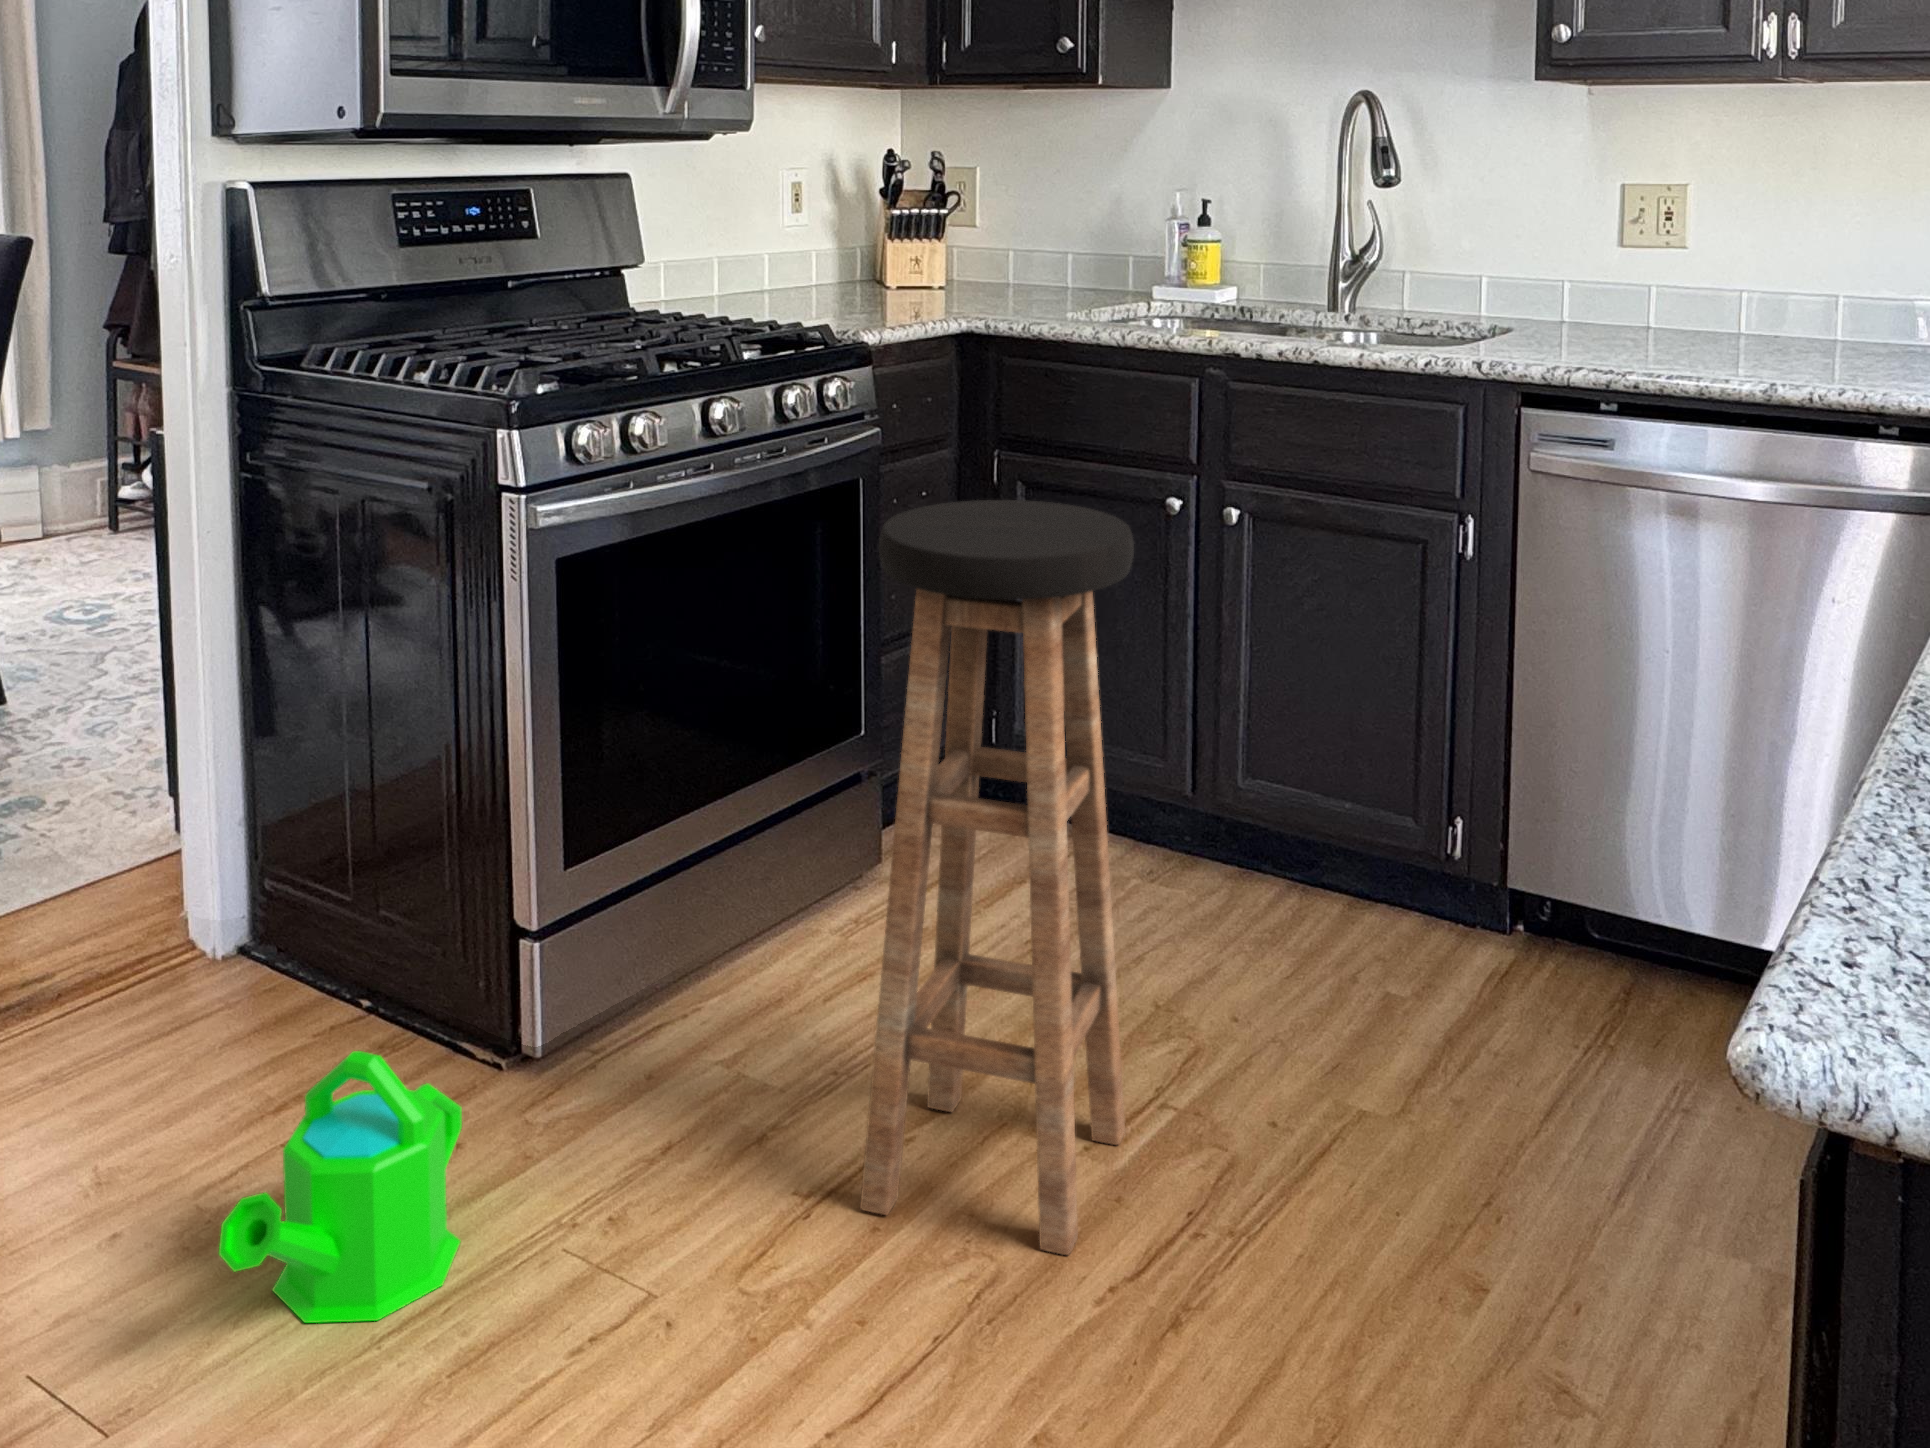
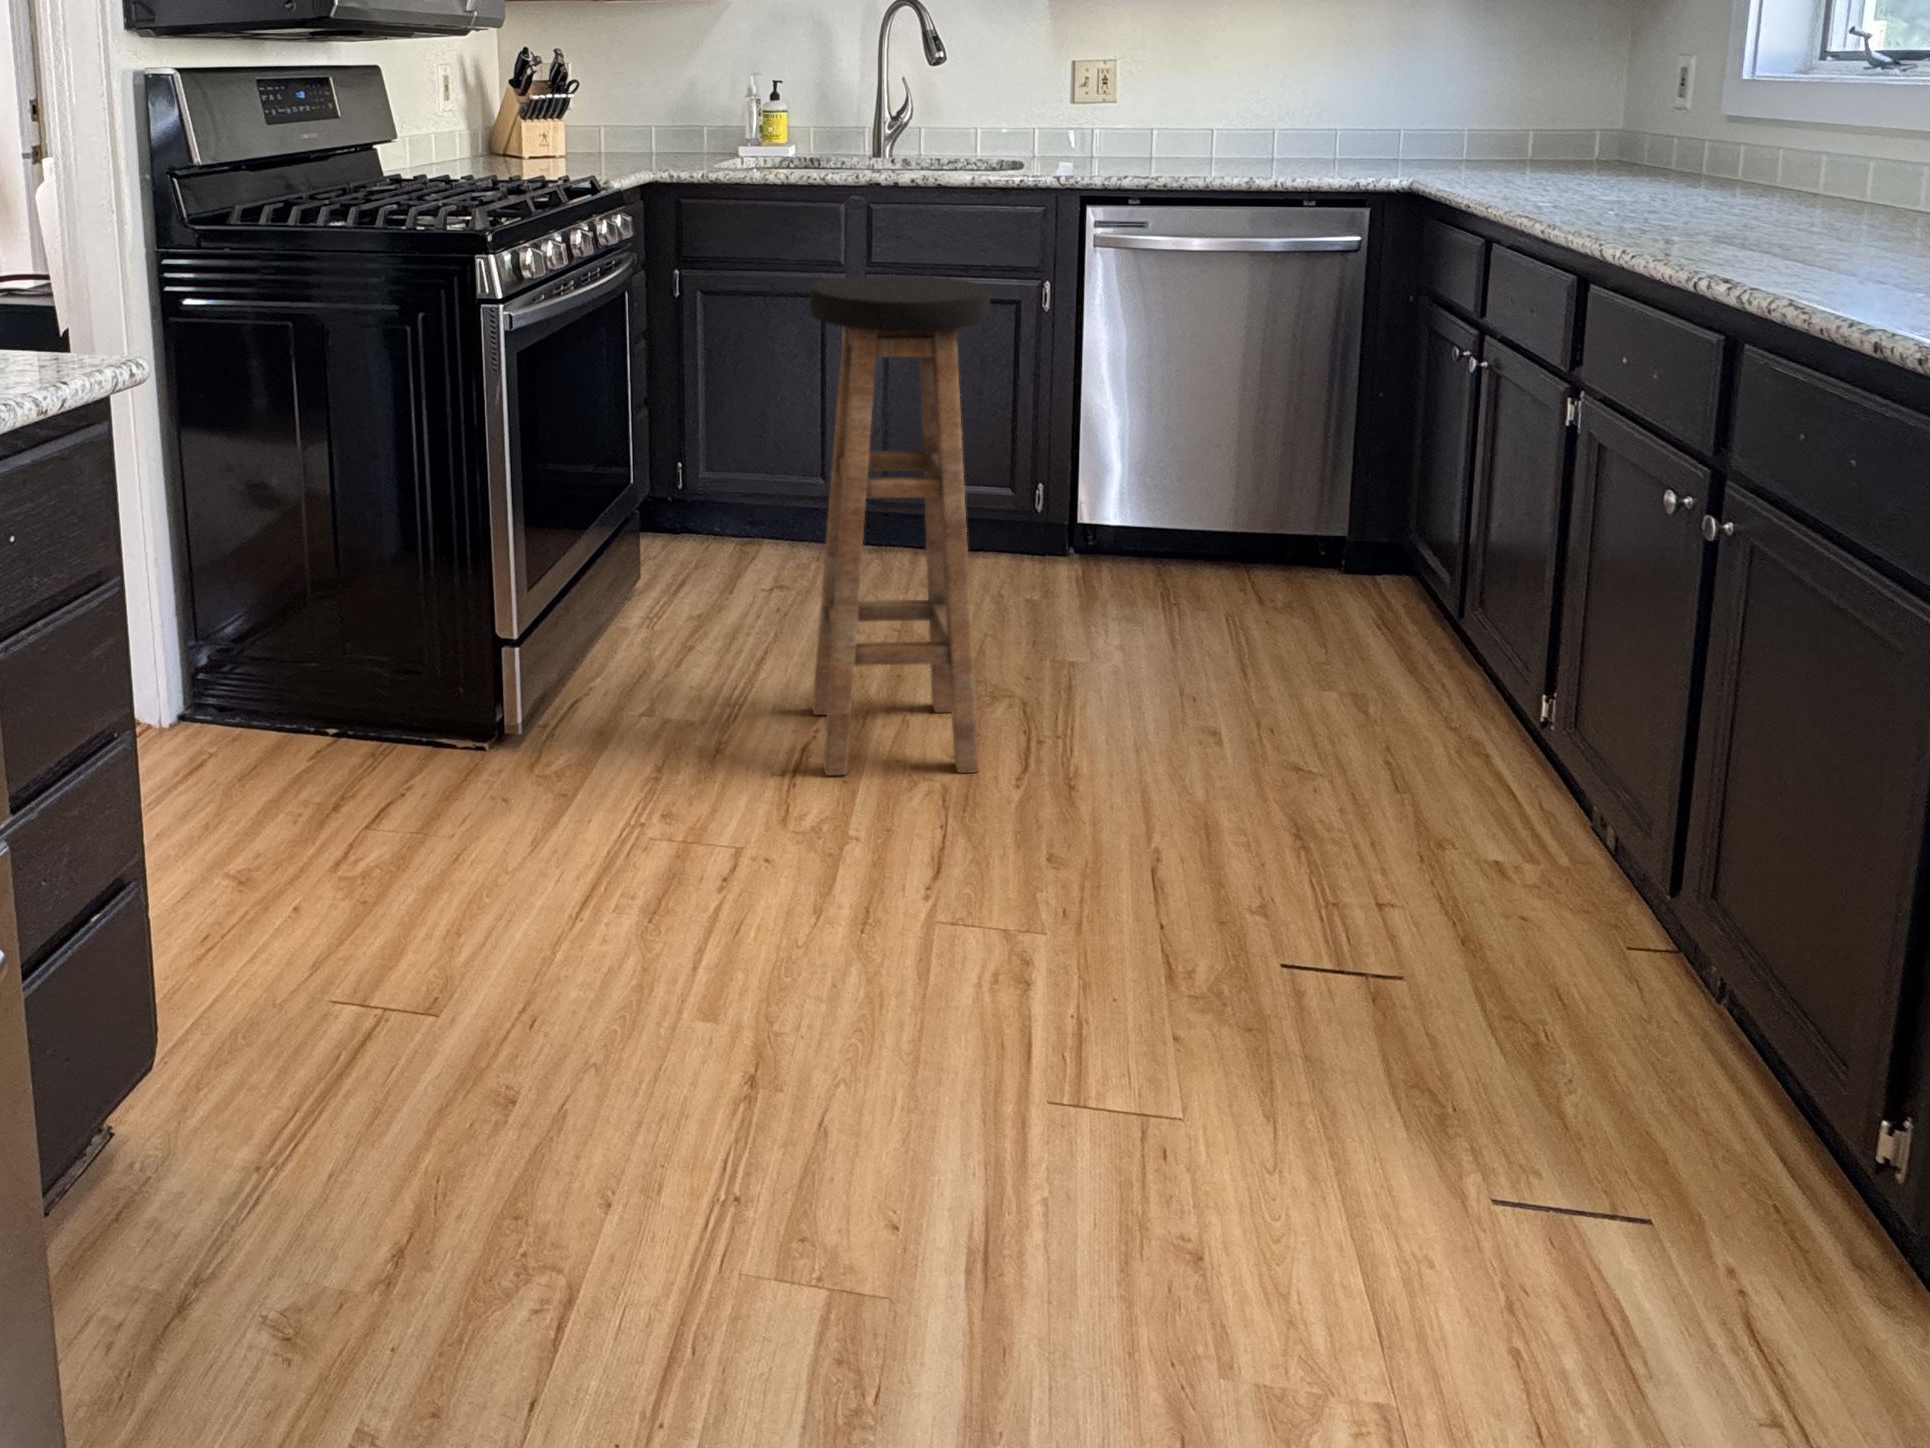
watering can: present [219,1051,462,1323] -> none [448,715,583,914]

